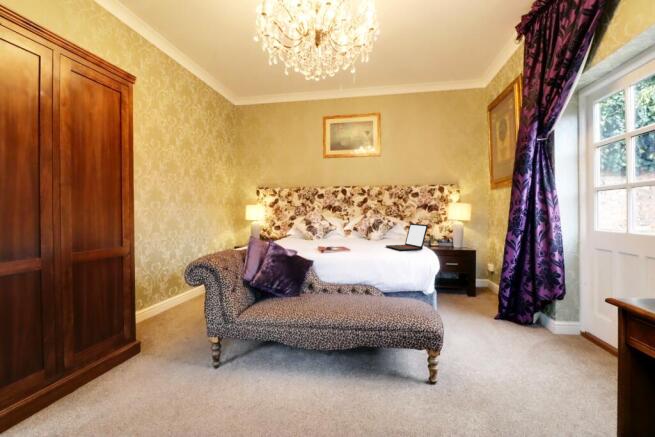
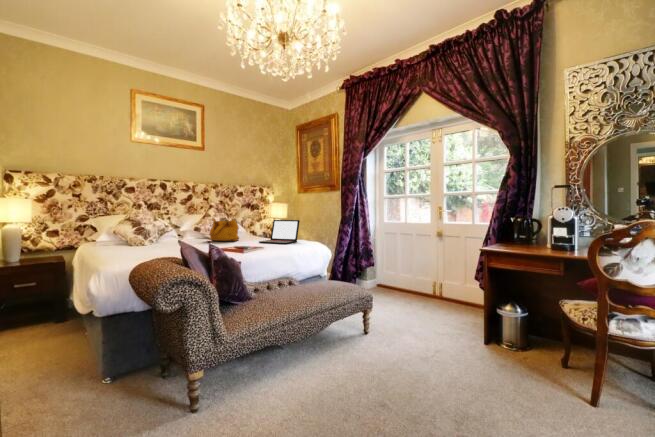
handbag: none [356,220,384,243] -> present [210,218,239,241]

